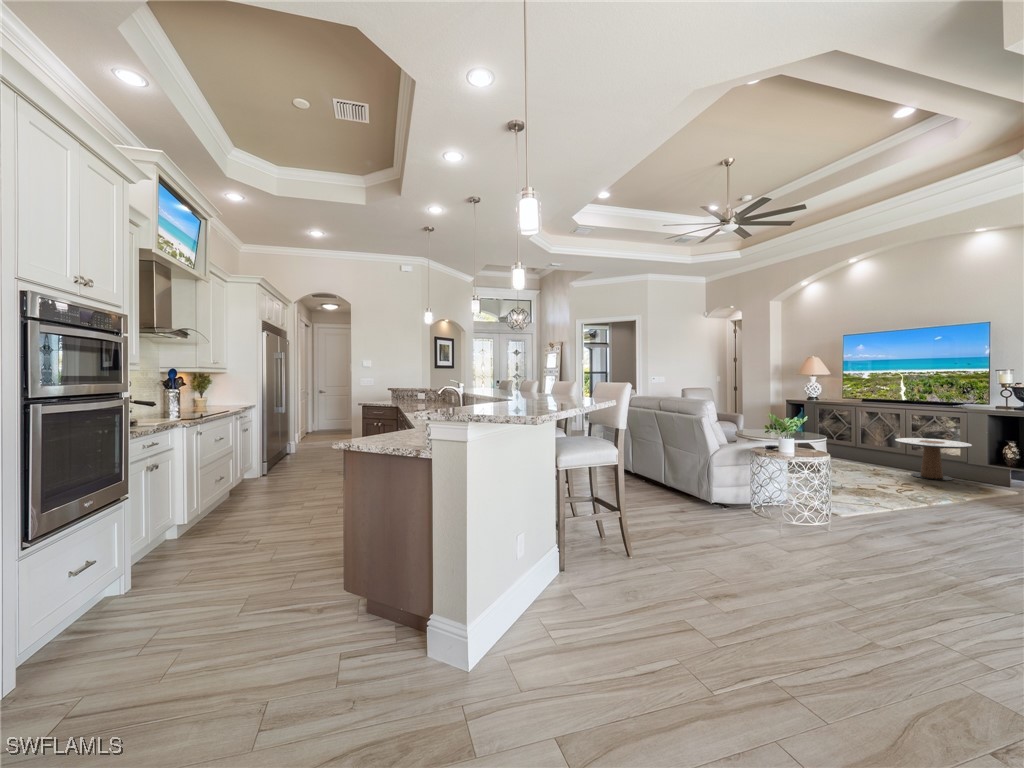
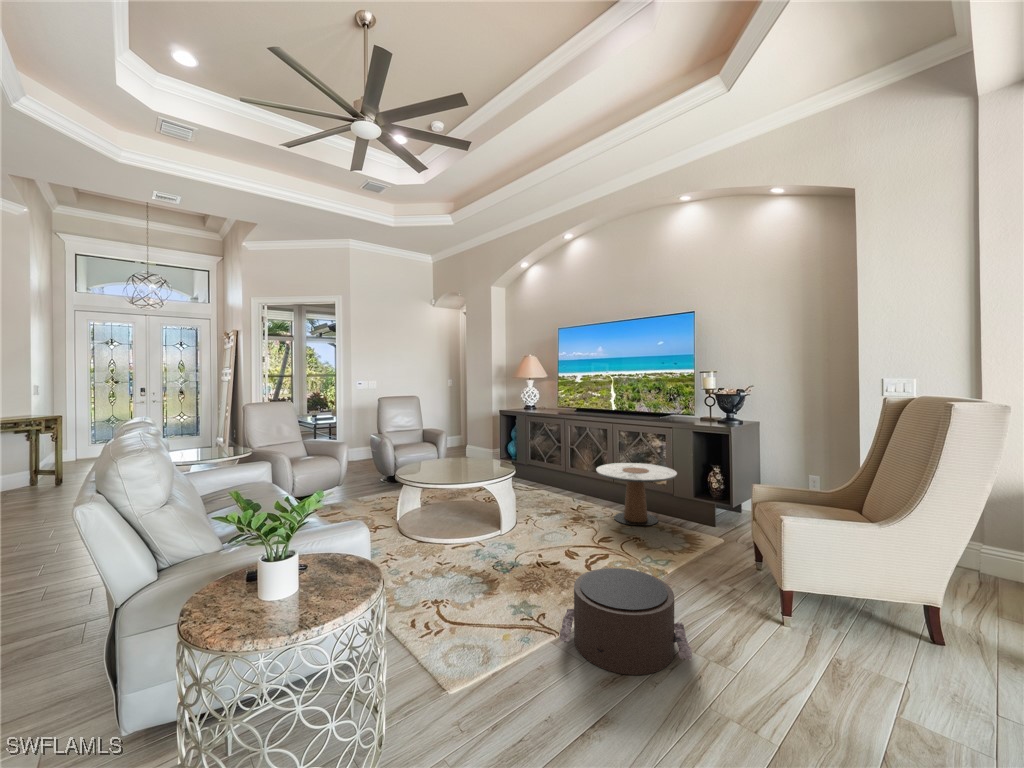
pouf: none [898,481,990,525] -> present [560,568,692,675]

